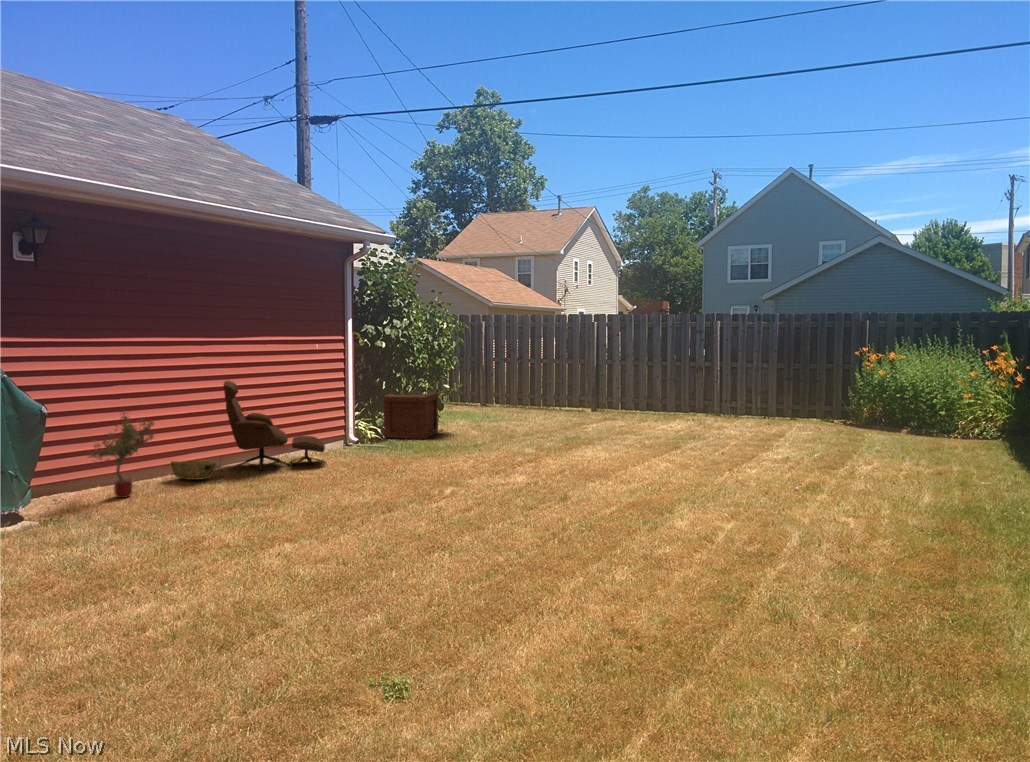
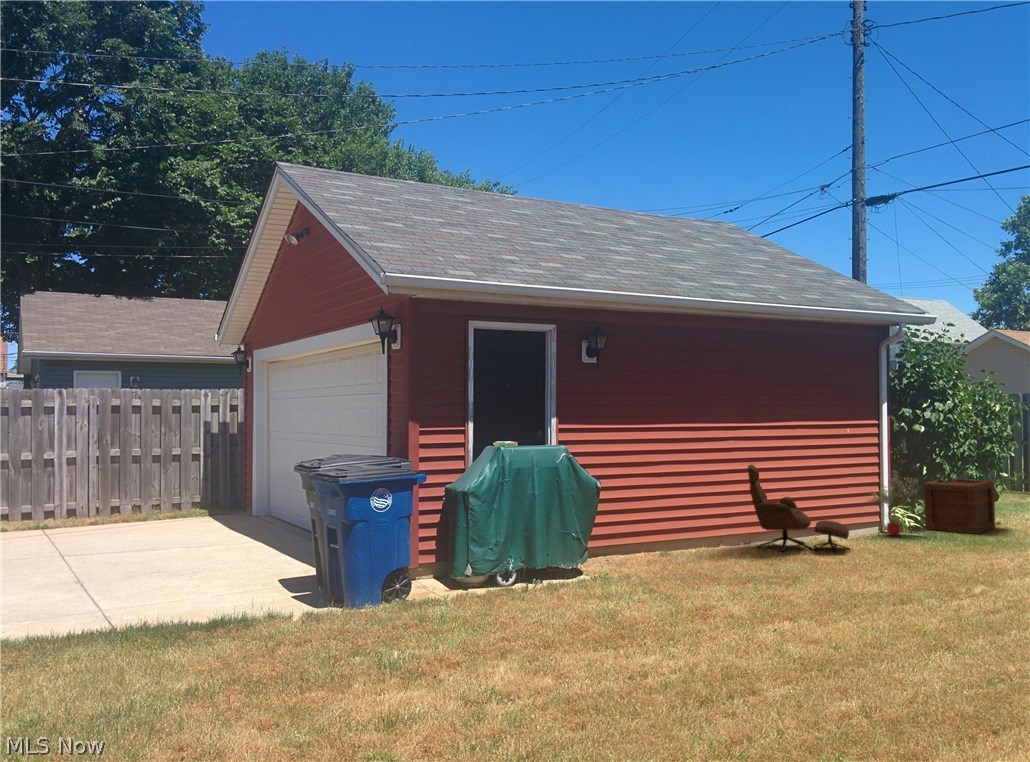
potted tree: present [89,412,154,498] -> present [868,471,918,536]
woven basket: present [171,461,216,480] -> none [701,535,740,555]

